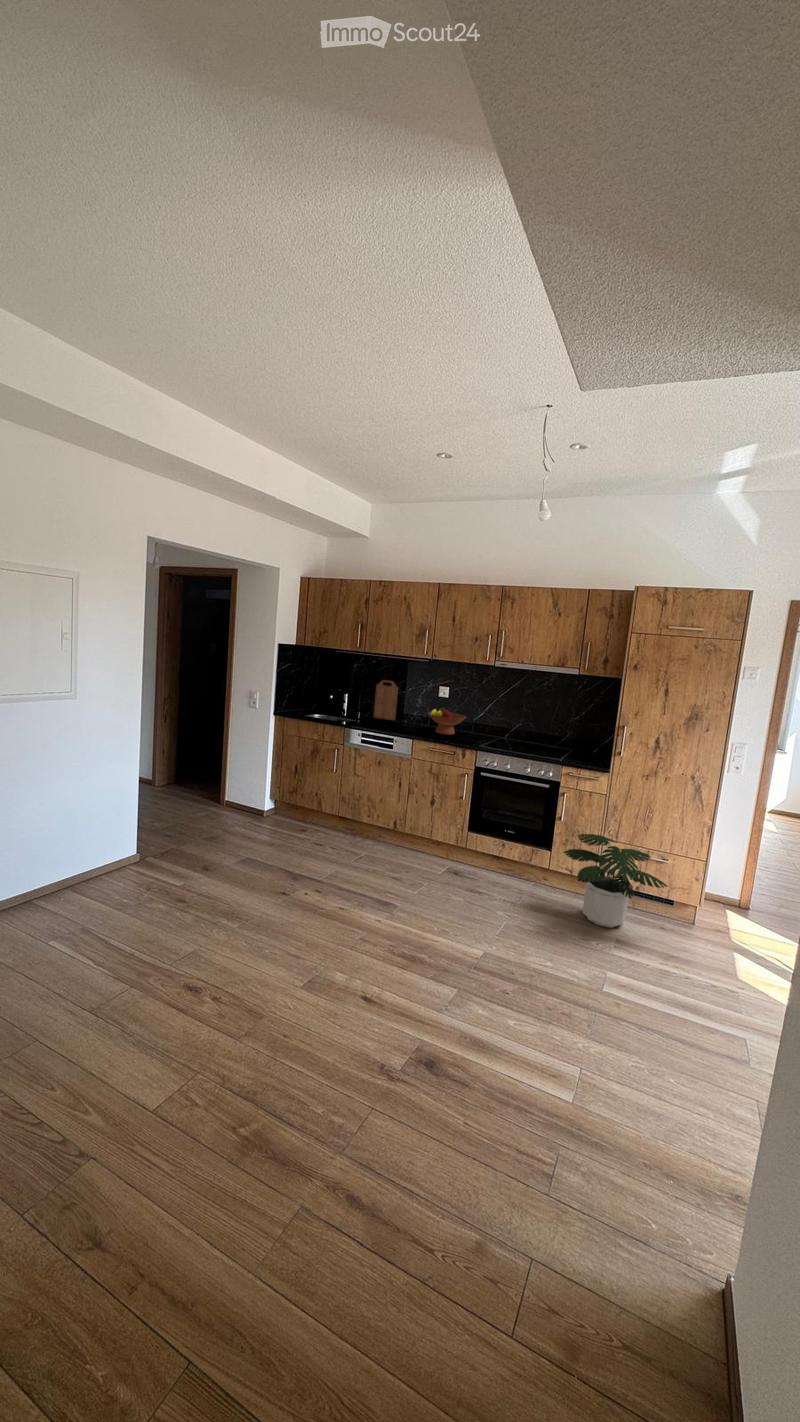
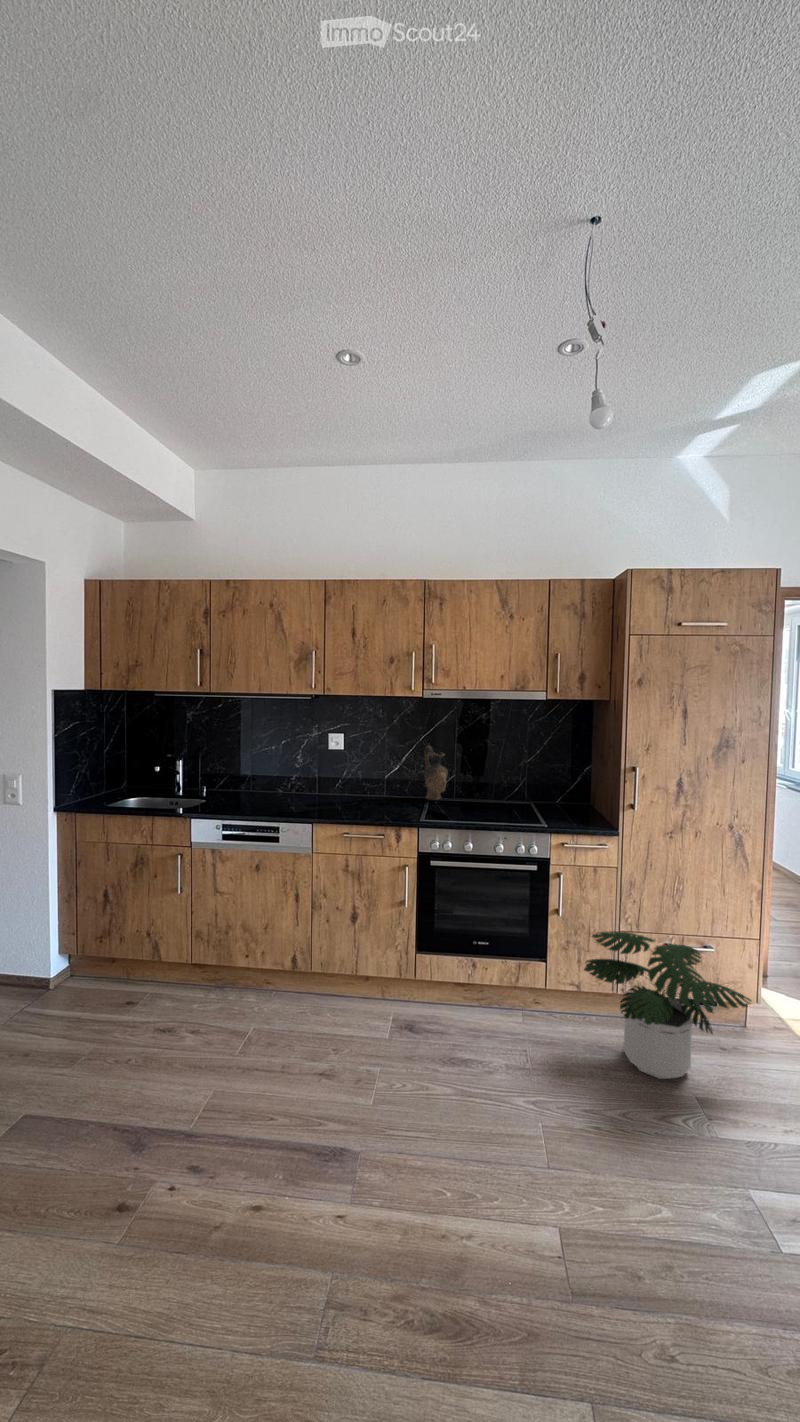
cutting board: present [374,680,398,720] -> none [231,732,266,792]
ceramic pitcher: none [496,701,513,739] -> present [424,746,448,800]
fruit bowl: present [428,708,466,735] -> none [325,766,383,806]

